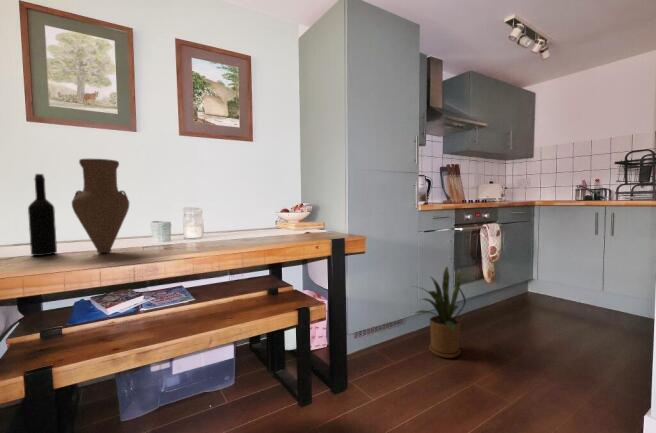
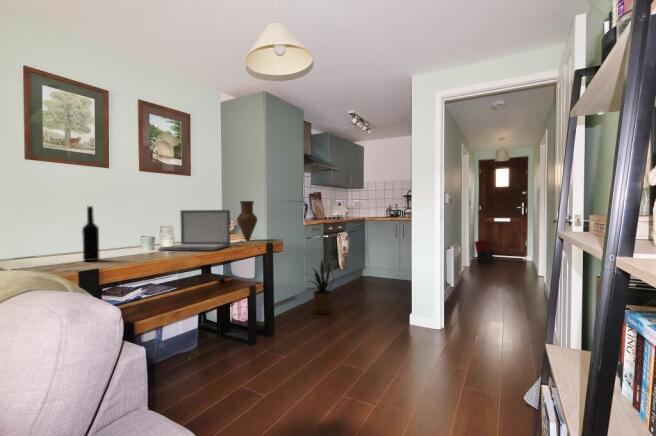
vase: present [72,159,129,253] -> present [237,201,257,240]
laptop: none [168,182,273,248] -> present [159,210,231,251]

